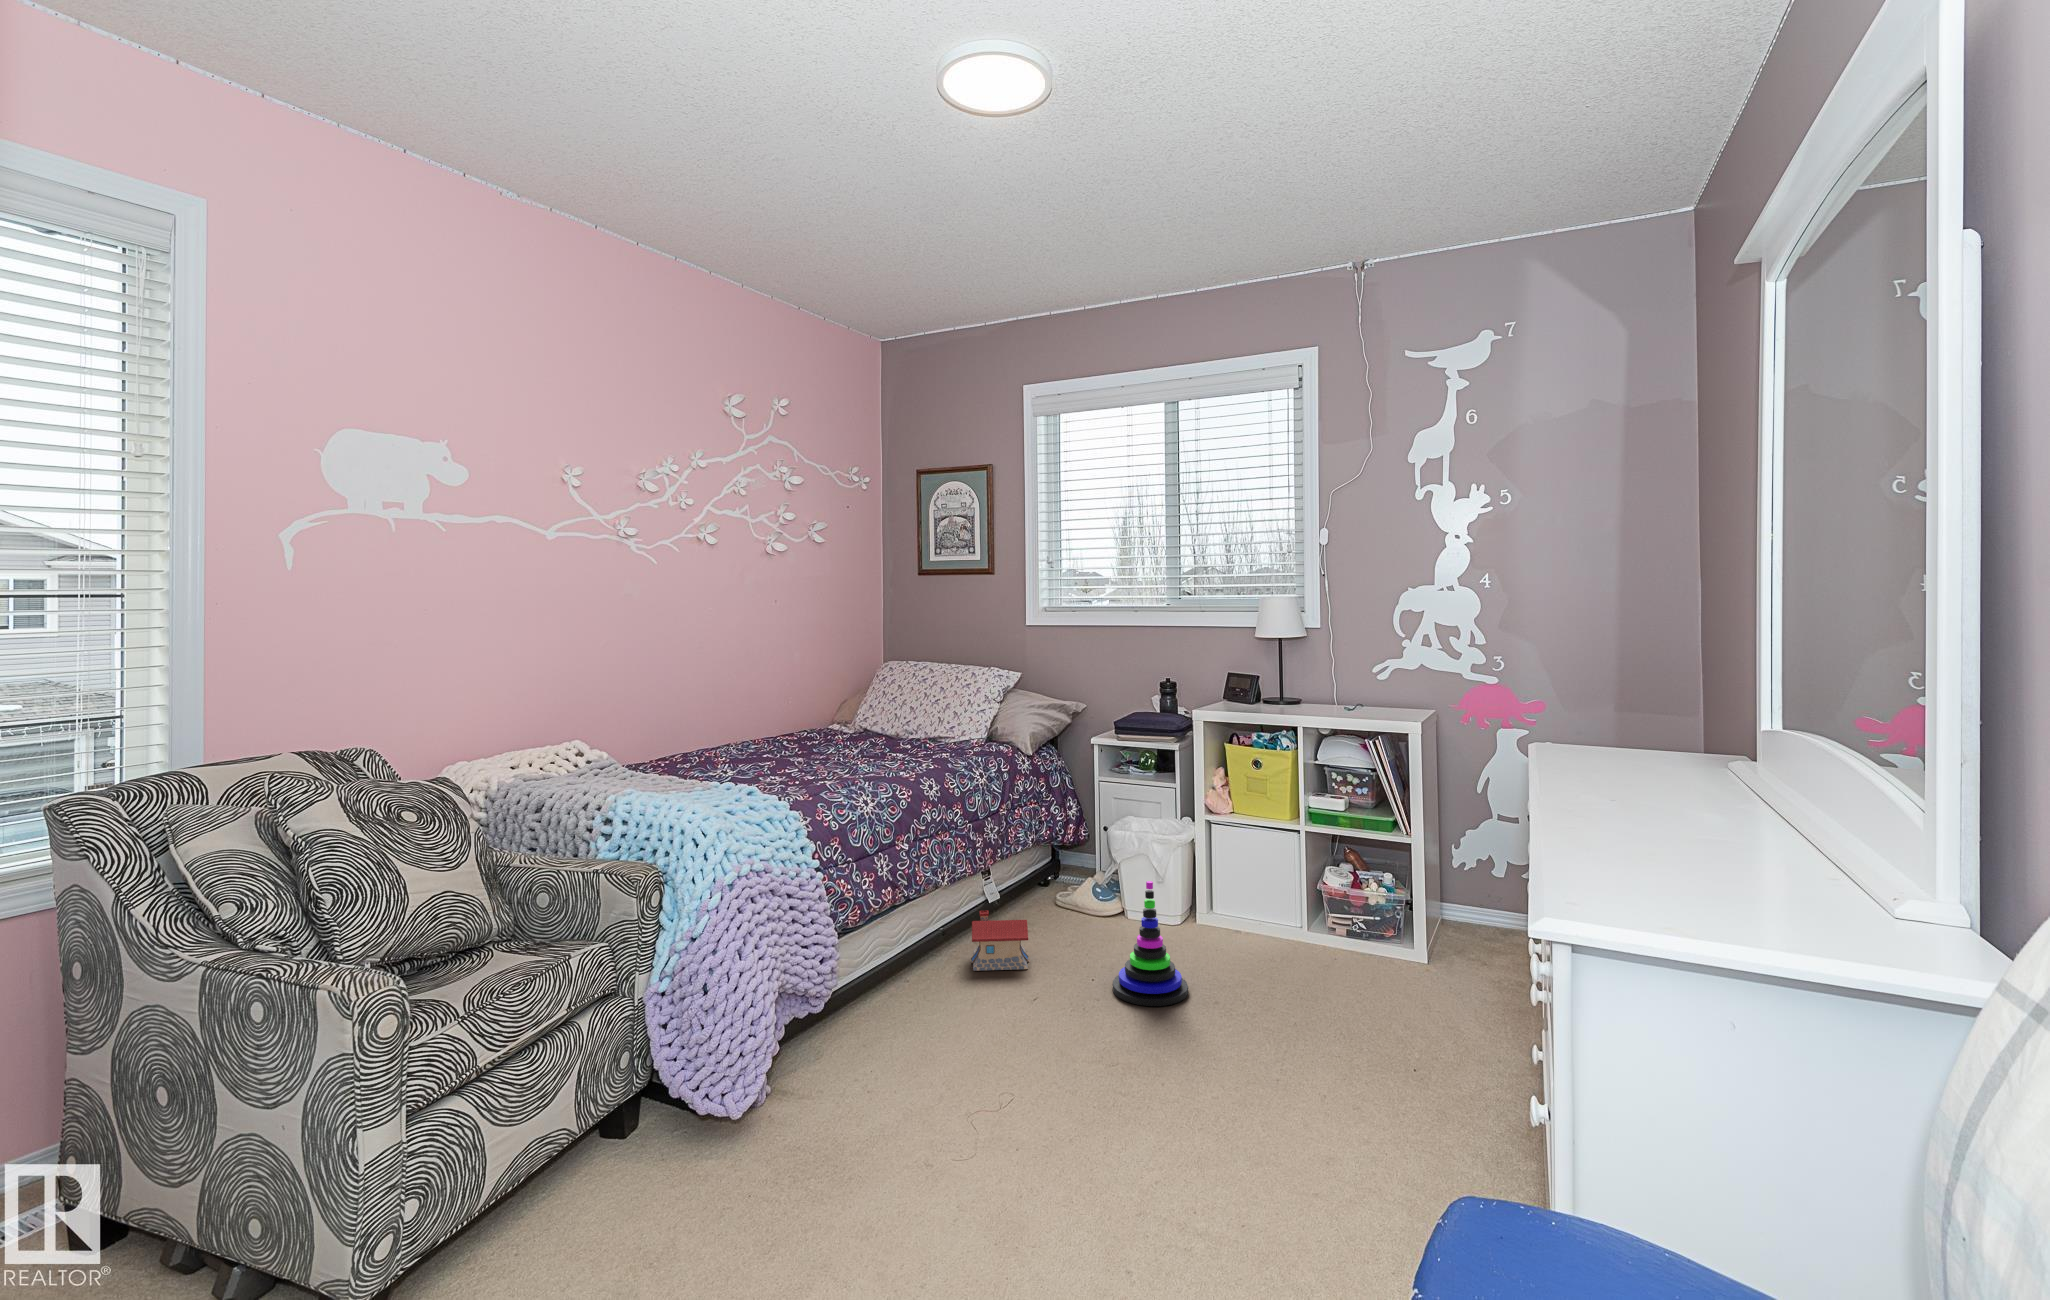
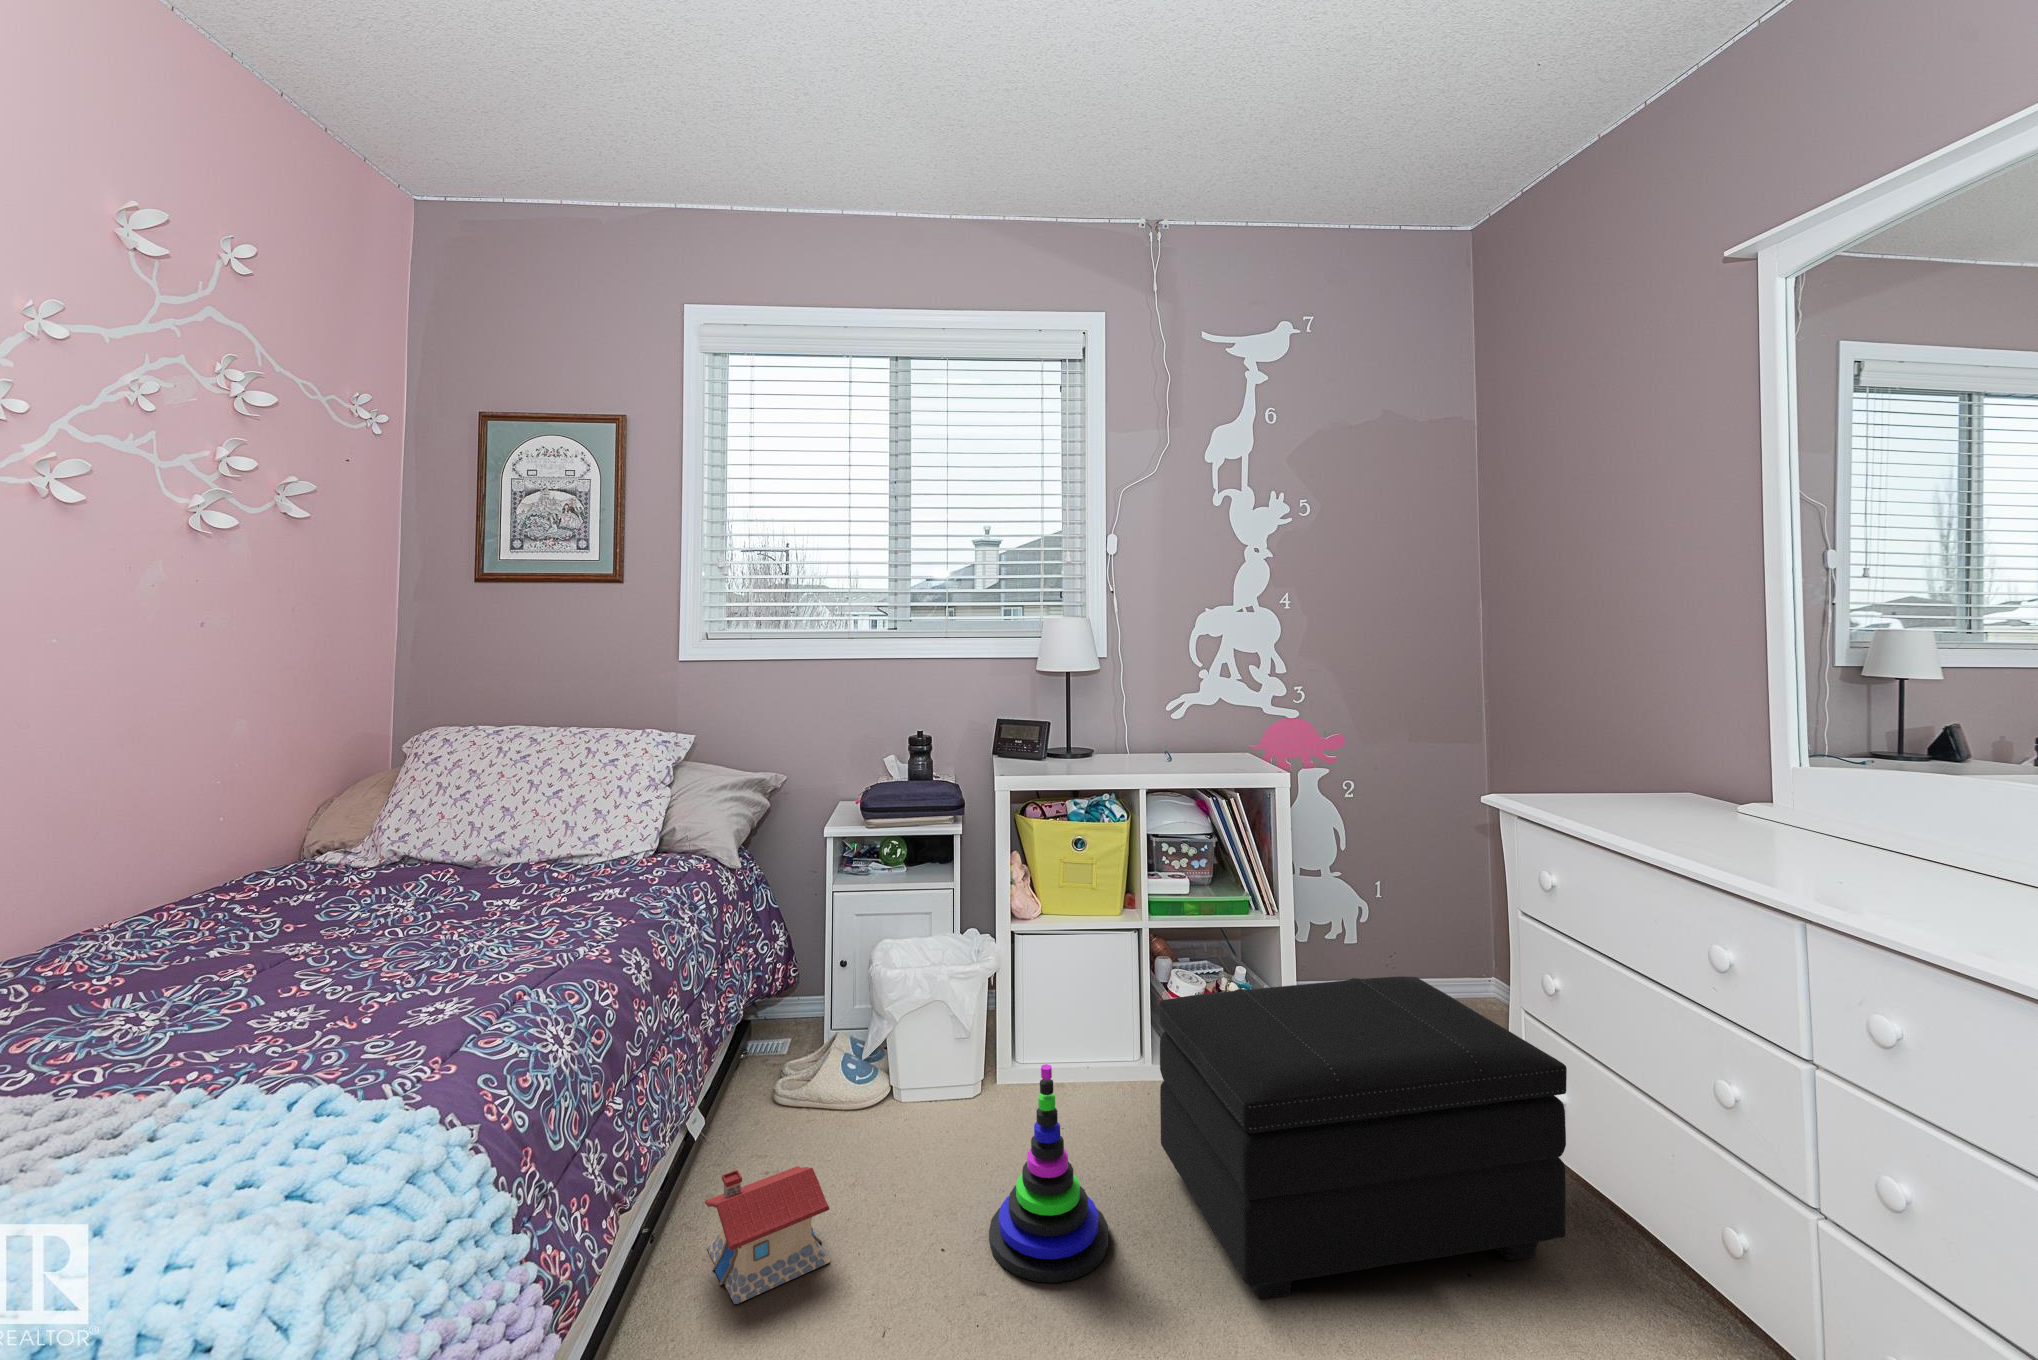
footstool: none [1231,865,1491,1076] -> present [1159,976,1567,1300]

